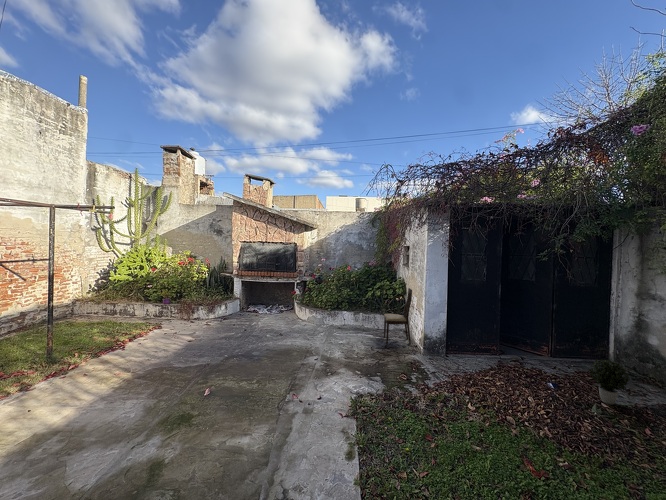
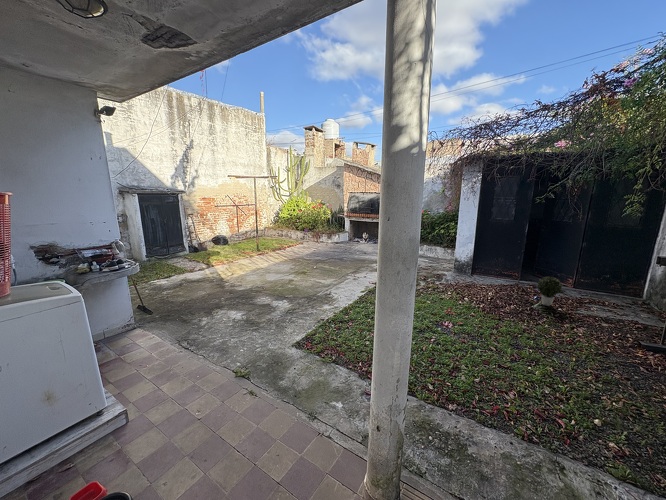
chair: present [384,288,412,344] -> none [428,227,452,266]

